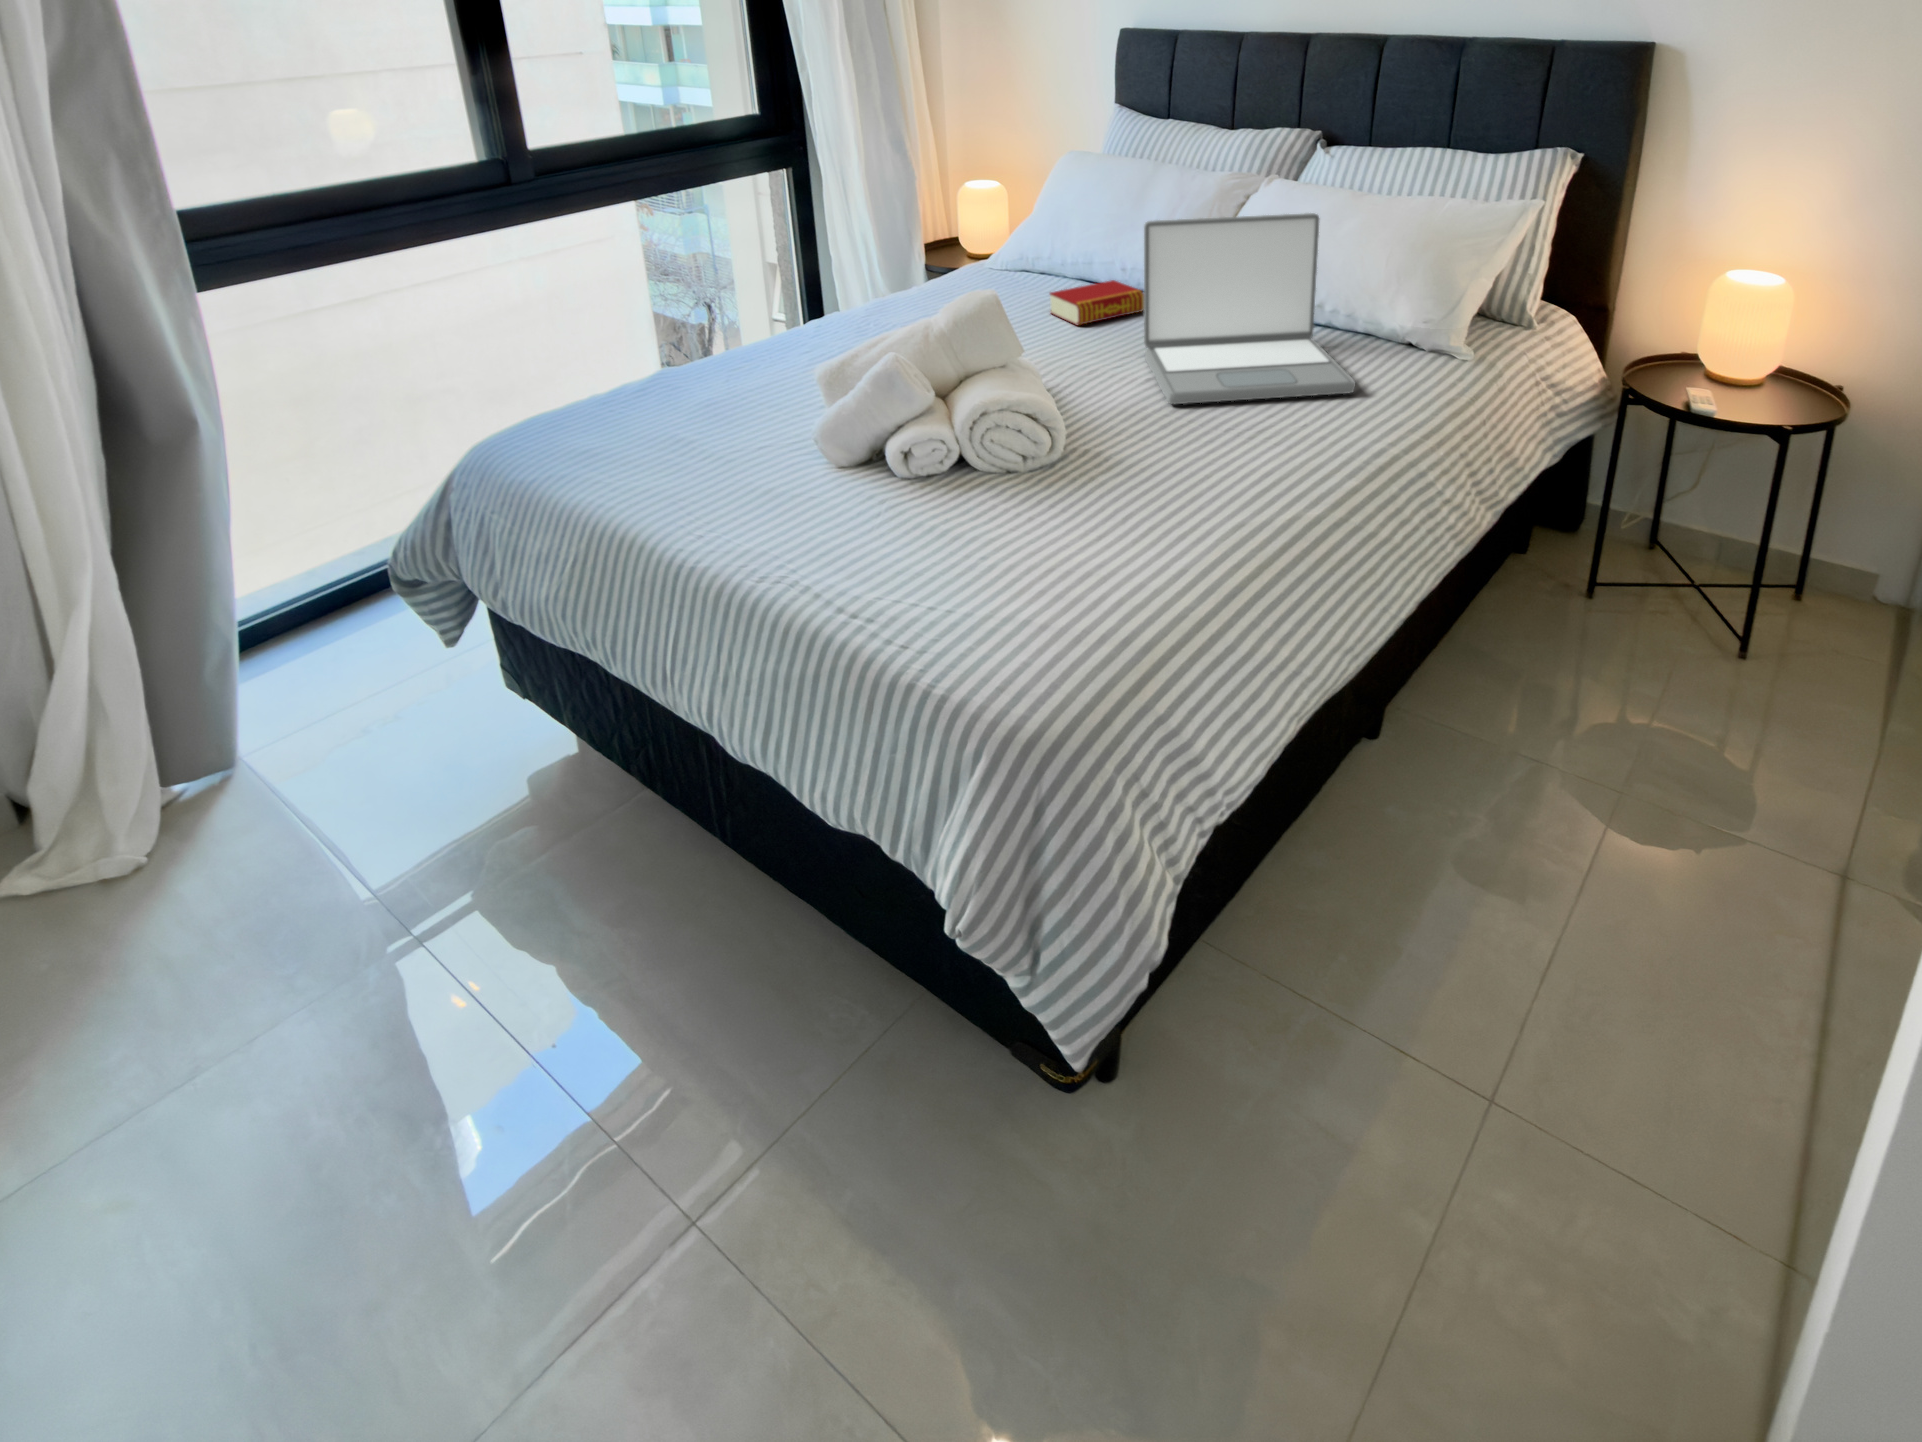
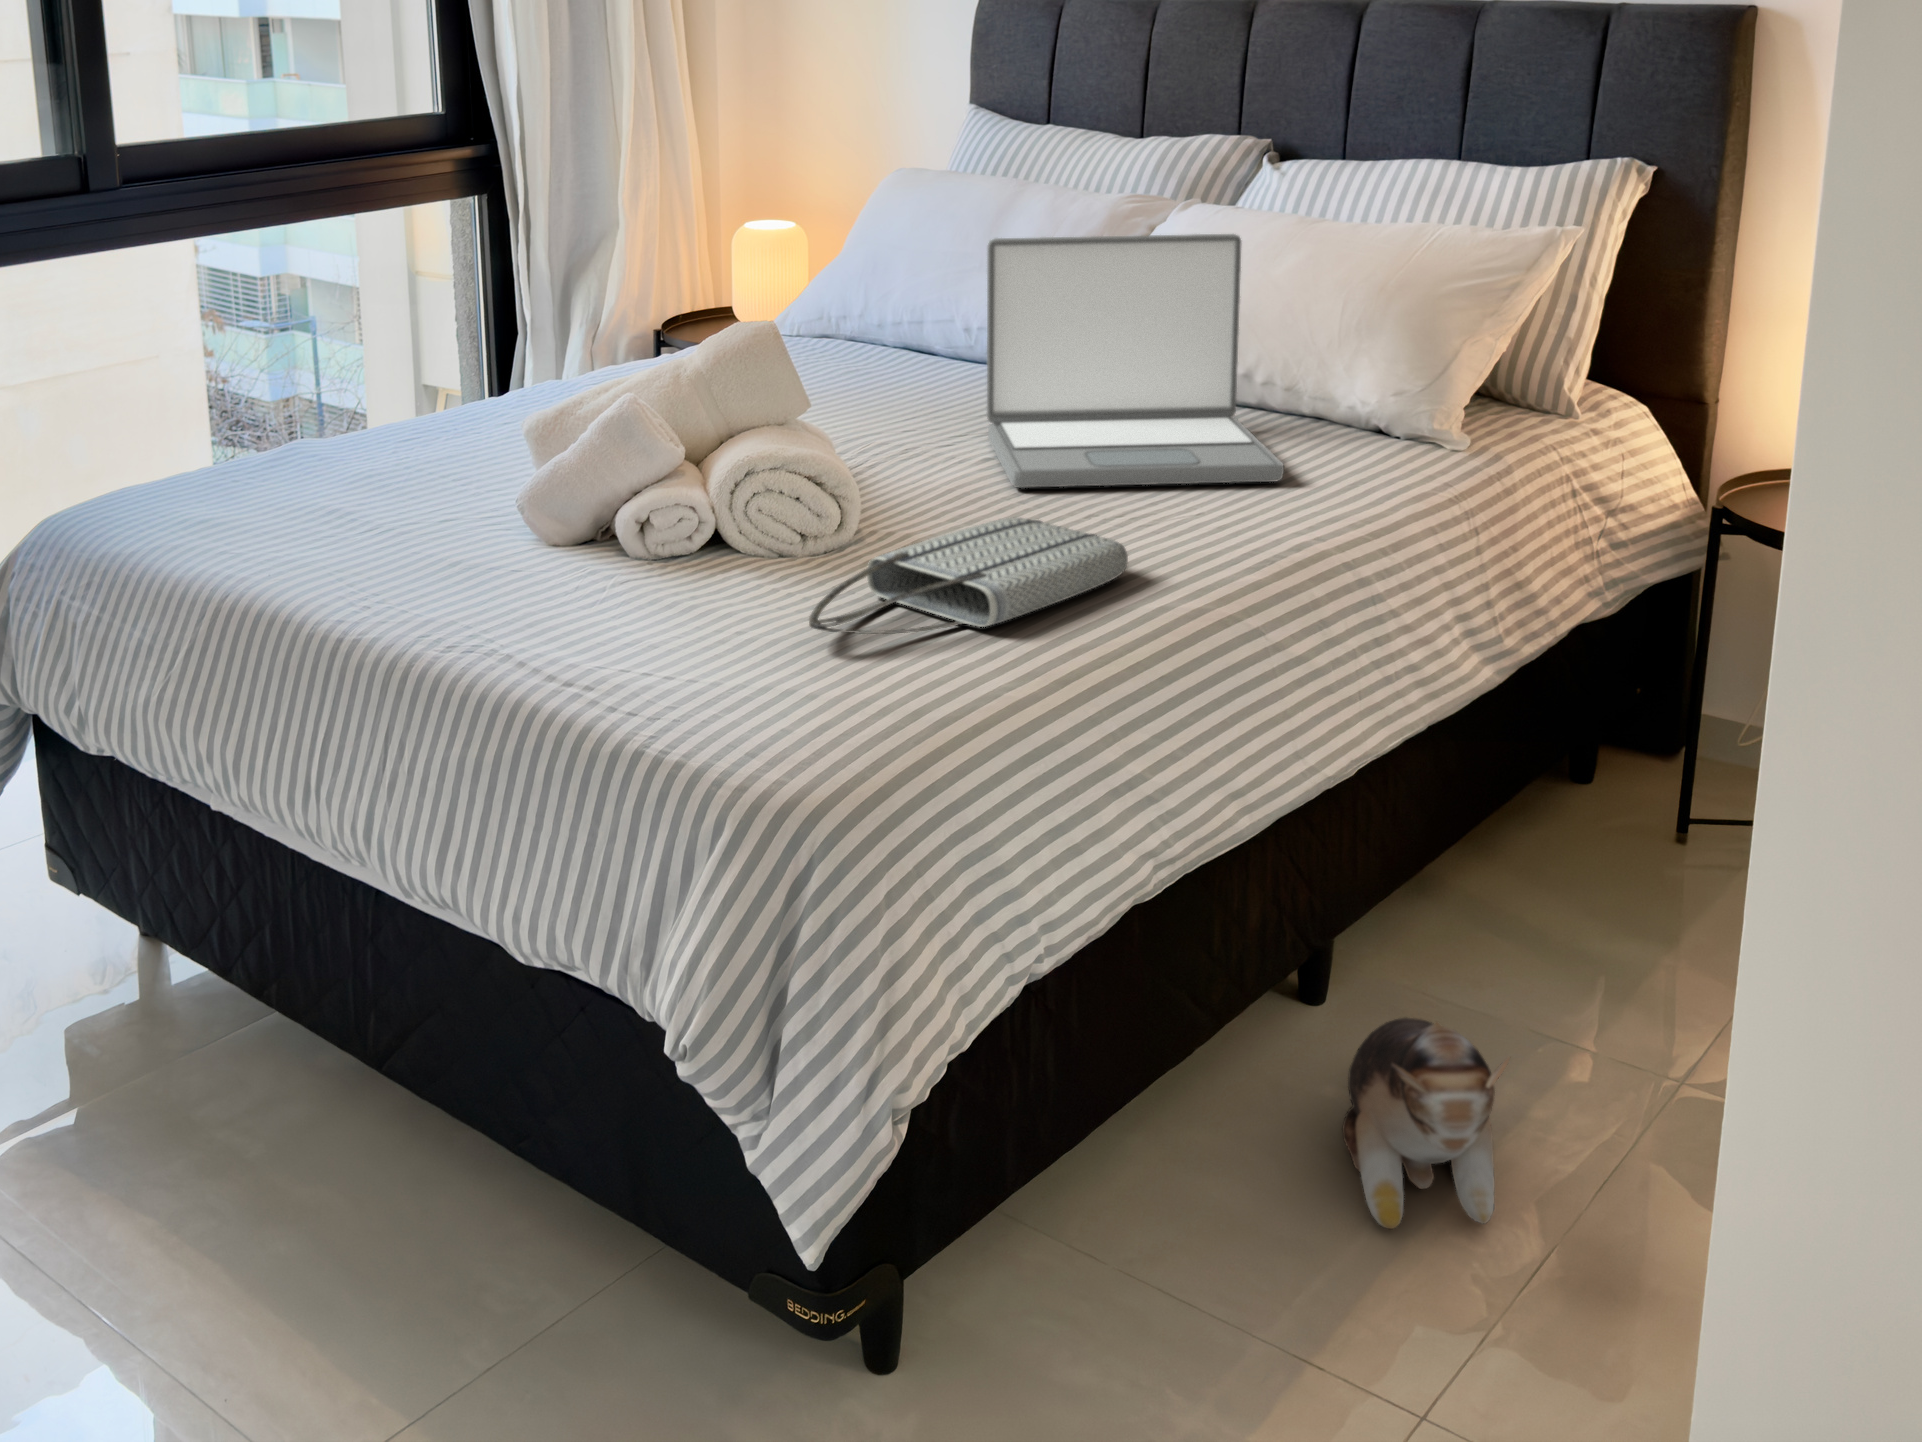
book: present [1050,280,1144,325] -> none [855,342,996,400]
tote bag: none [1037,441,1263,562] -> present [809,517,1128,634]
plush toy: none [1412,787,1556,948] -> present [1342,1018,1510,1229]

